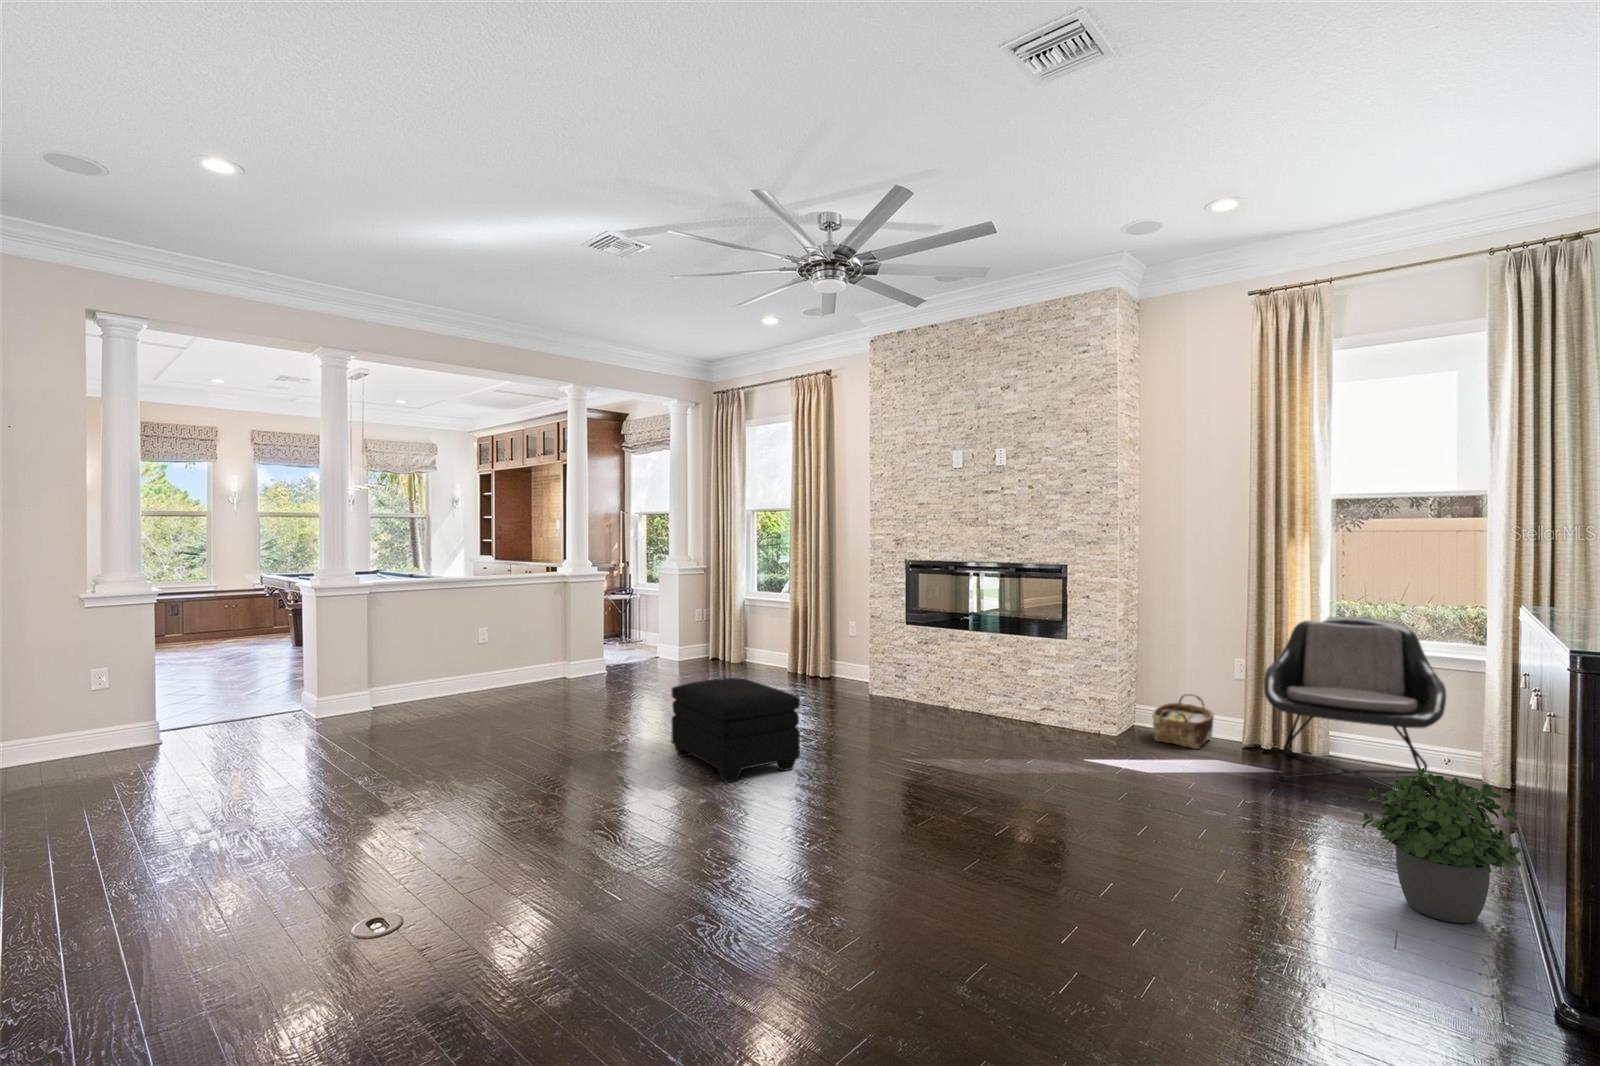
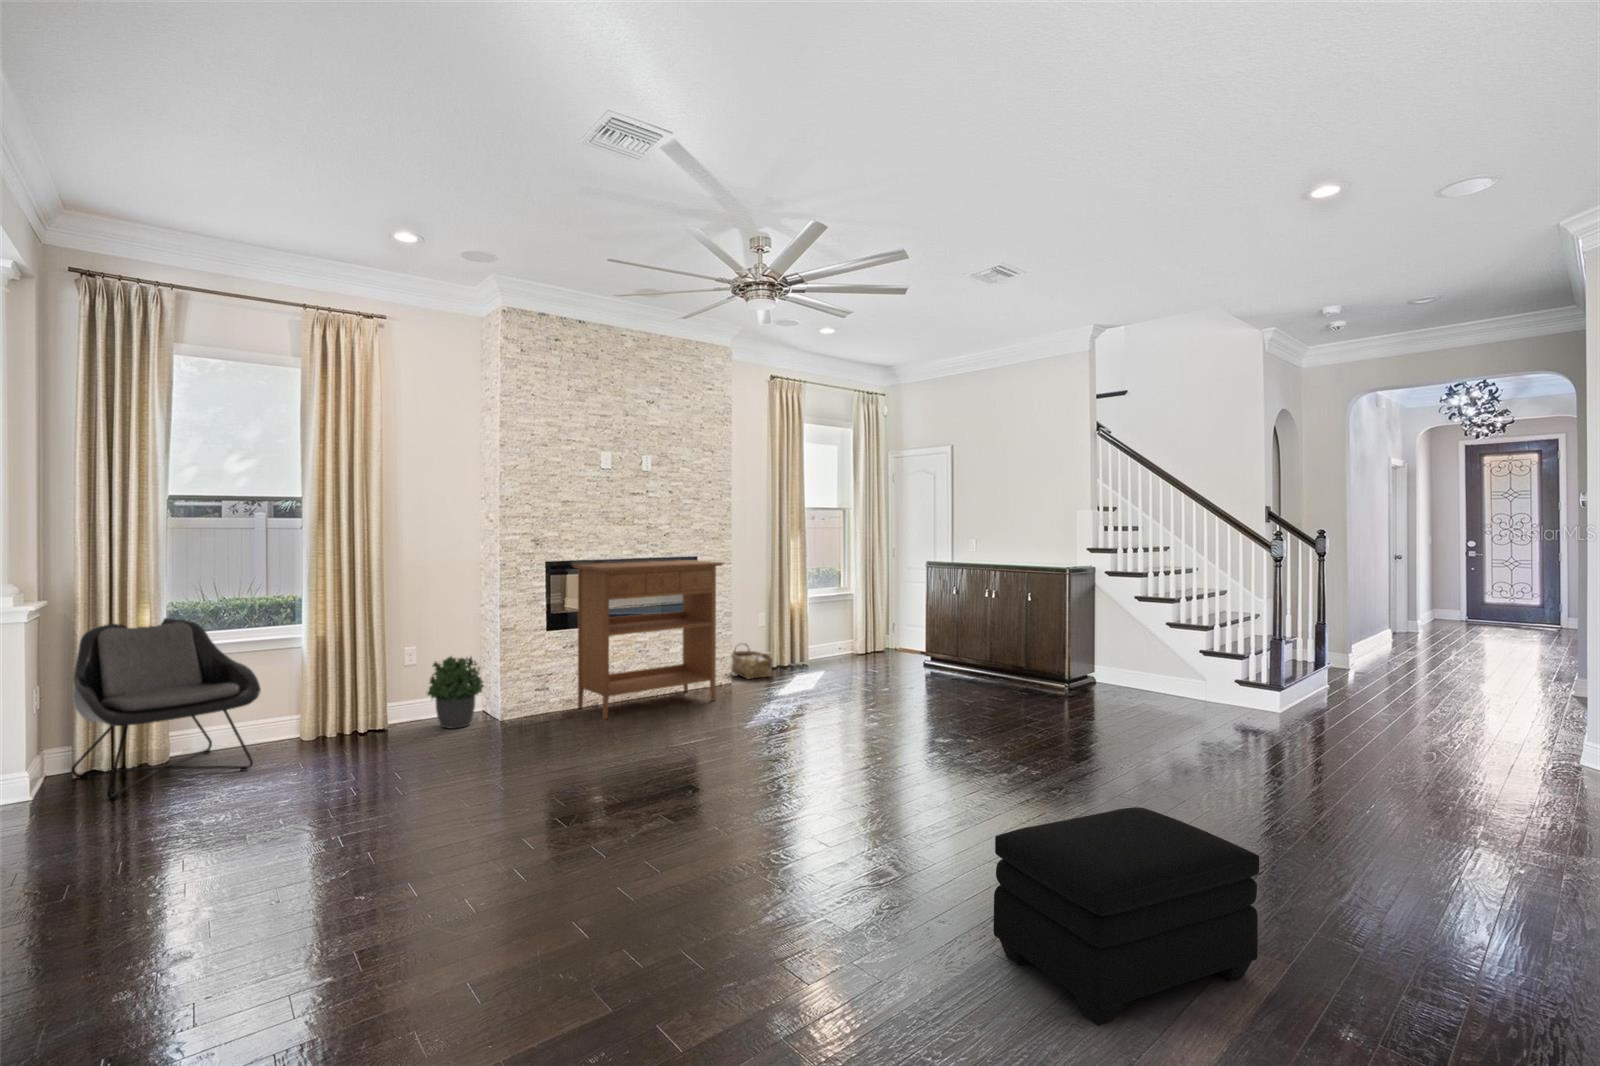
console table: none [885,563,1054,738] -> present [573,560,724,719]
lounge chair: present [1264,616,1446,791] -> present [71,618,261,800]
ottoman: present [671,678,800,782] -> present [994,807,1259,1026]
potted plant: present [1363,768,1521,923] -> present [428,656,483,728]

